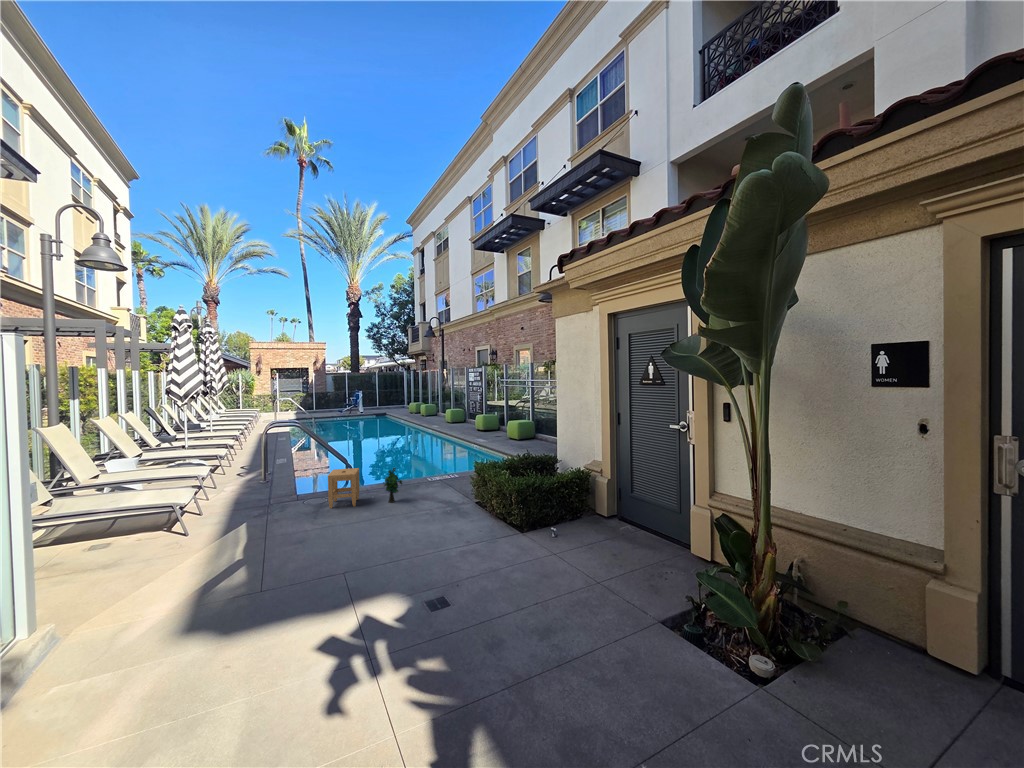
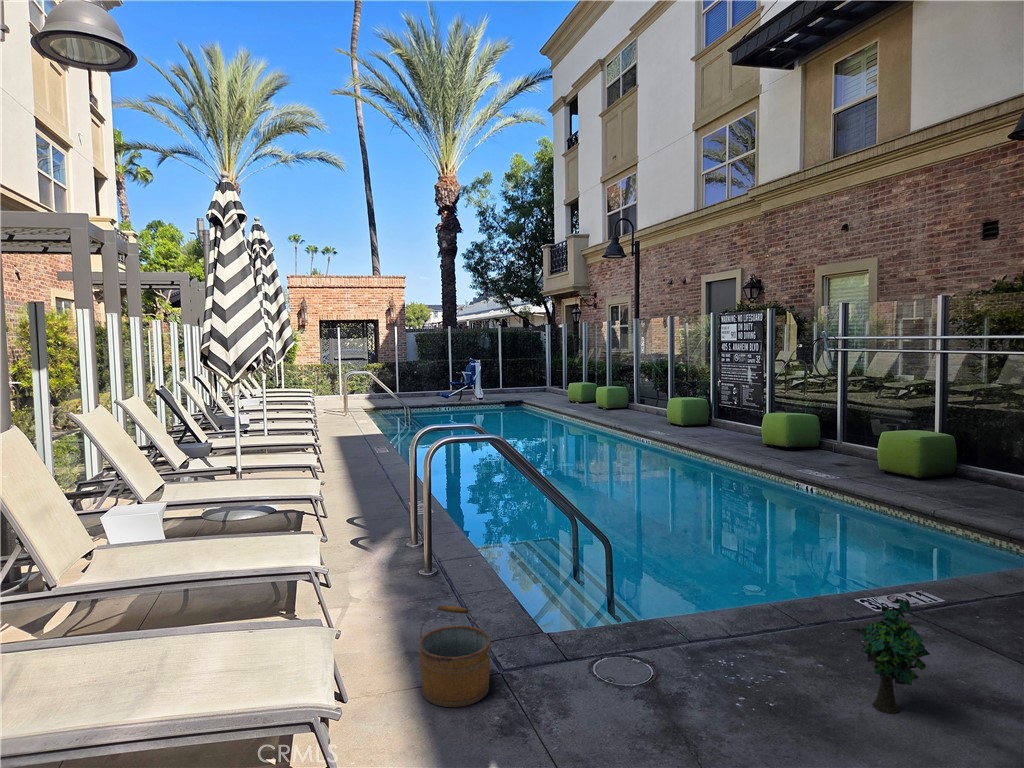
stool: present [328,468,359,508] -> none [687,587,793,722]
bucket: none [232,479,261,512] -> present [419,606,491,707]

